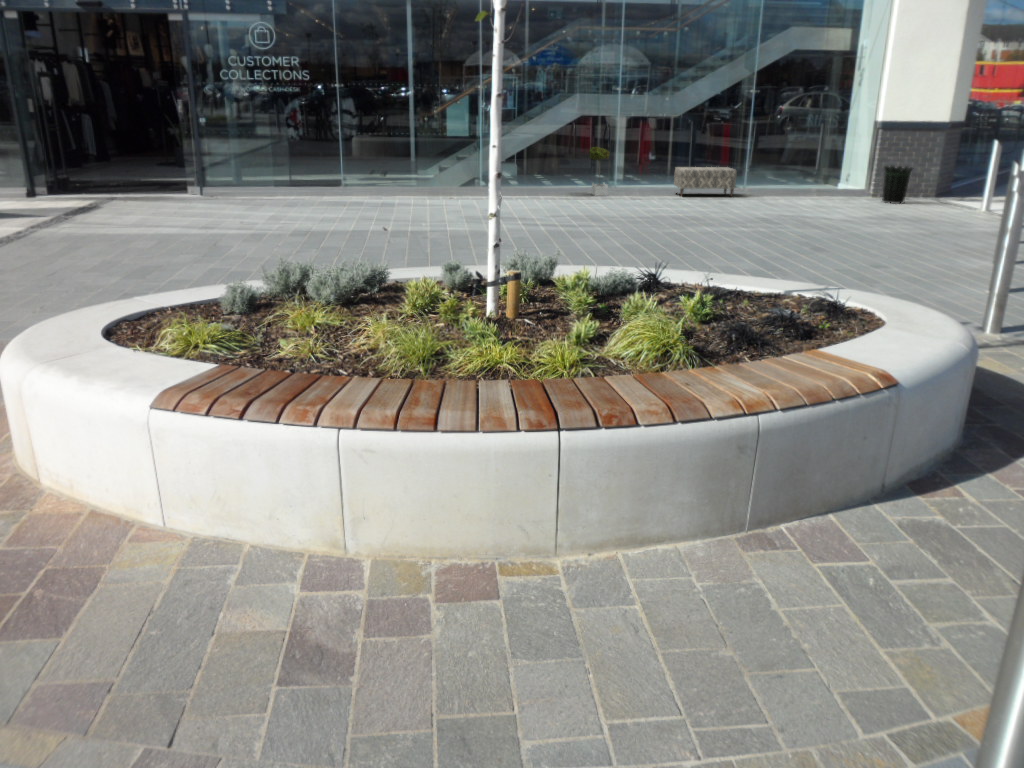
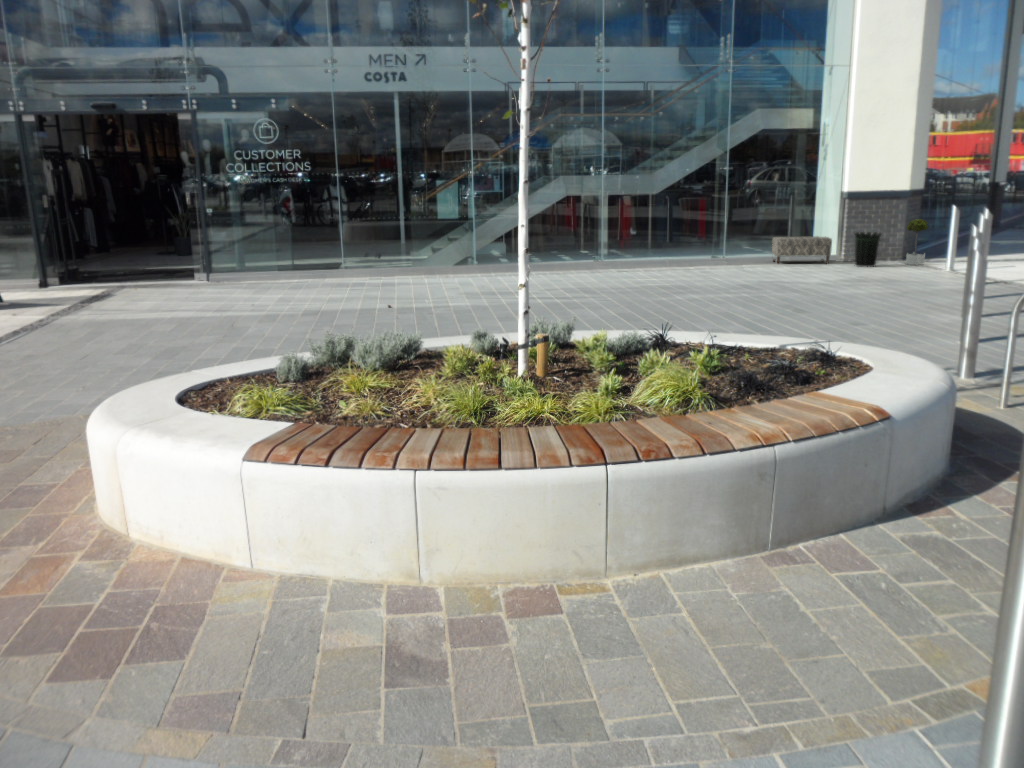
potted tree: present [589,147,610,196] -> present [906,219,928,265]
bench: present [674,167,737,197] -> present [772,236,832,264]

